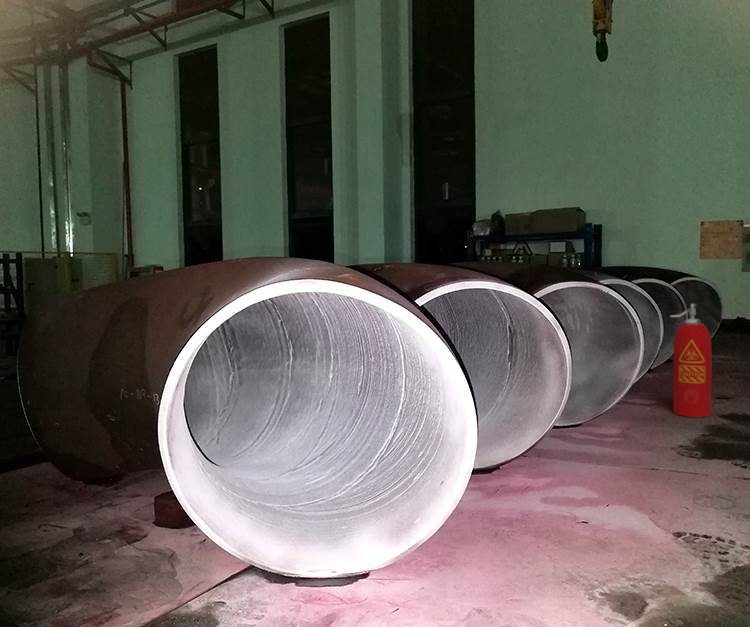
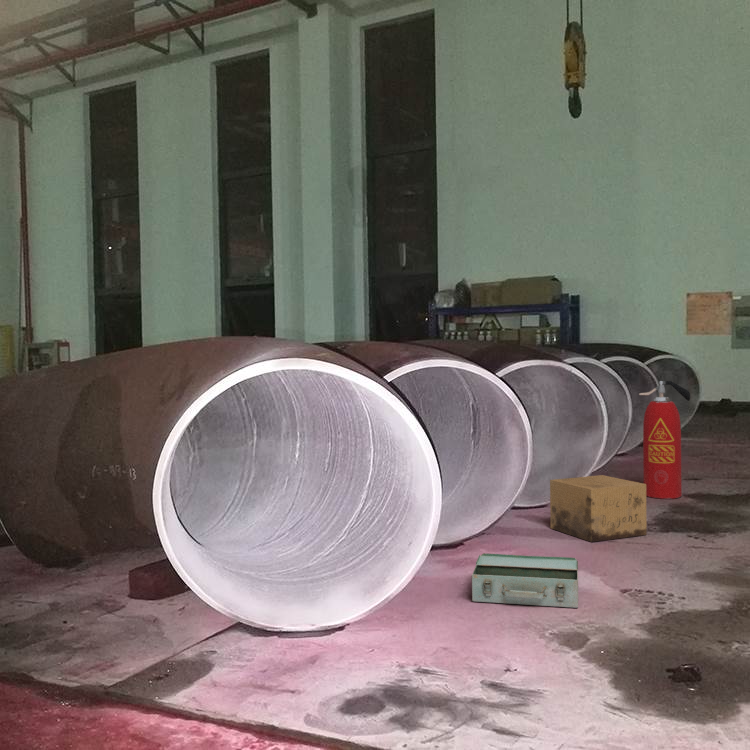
cardboard box: none [584,396,682,464] -> present [550,475,647,542]
toolbox: none [506,479,619,544] -> present [472,553,578,608]

